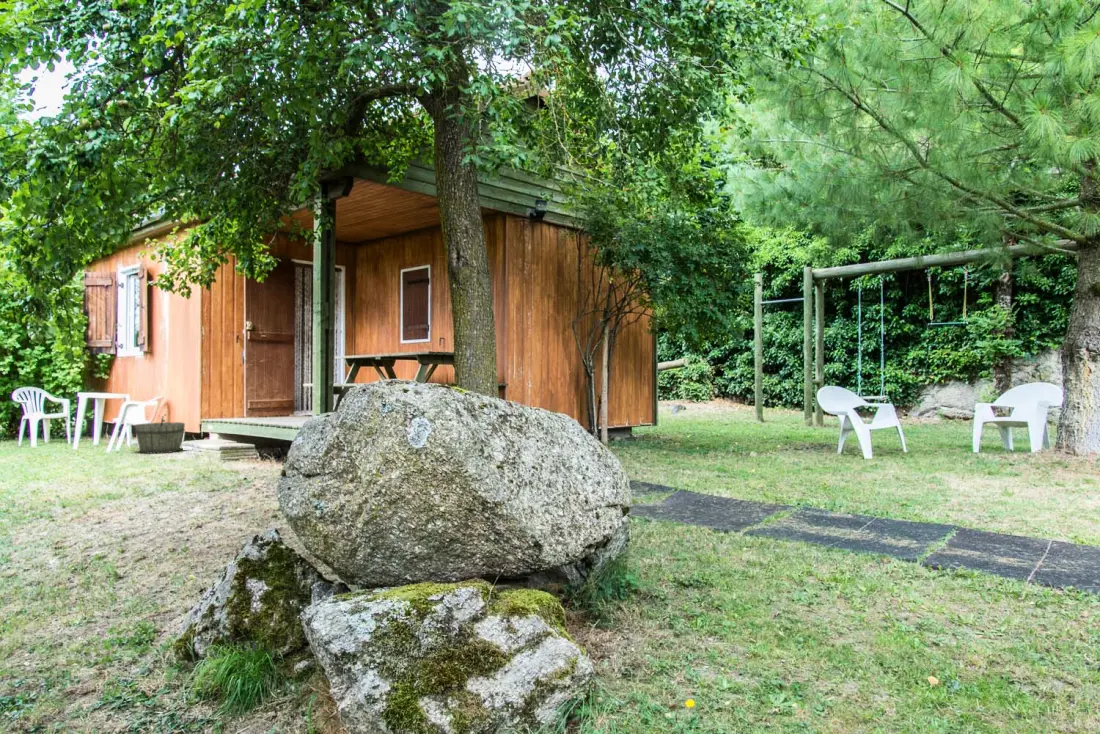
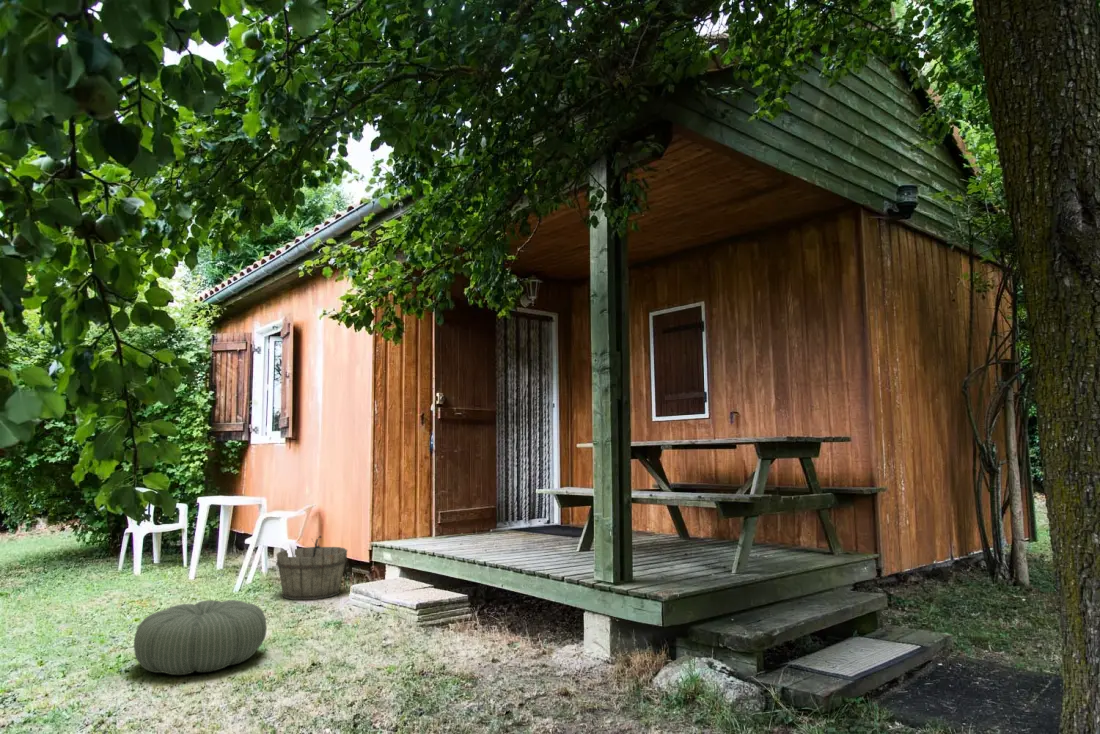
pouf: none [42,441,123,476] -> present [134,600,267,675]

